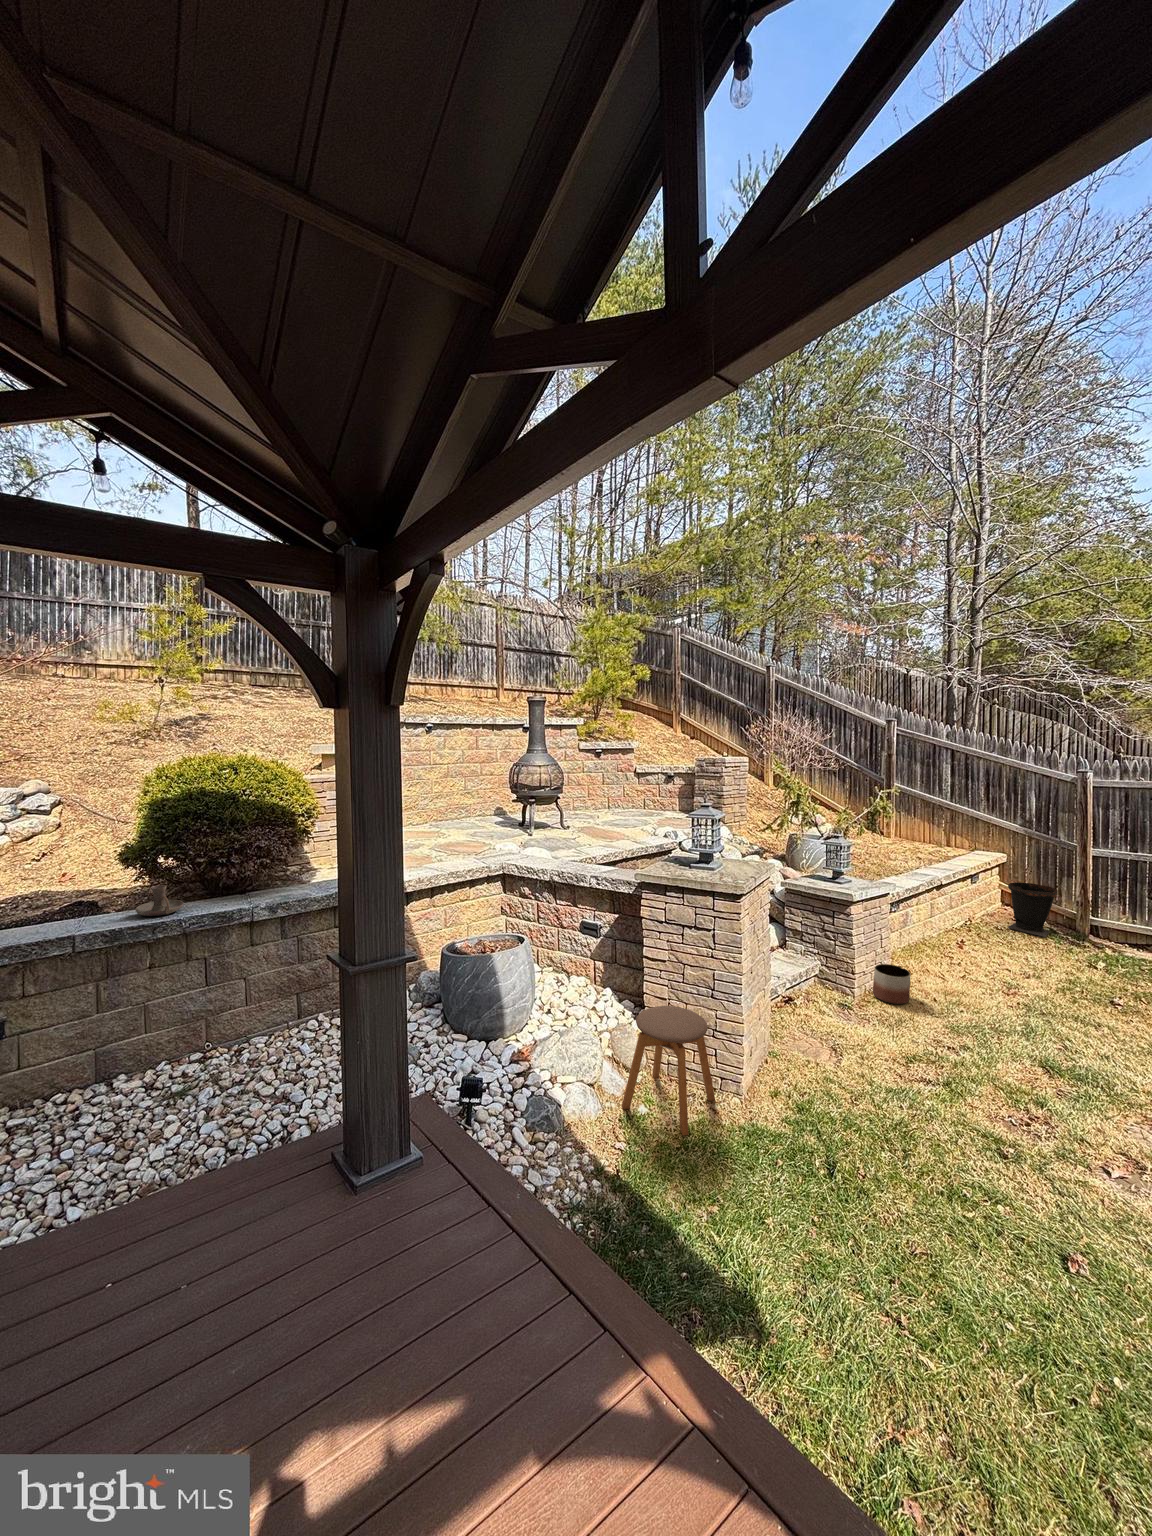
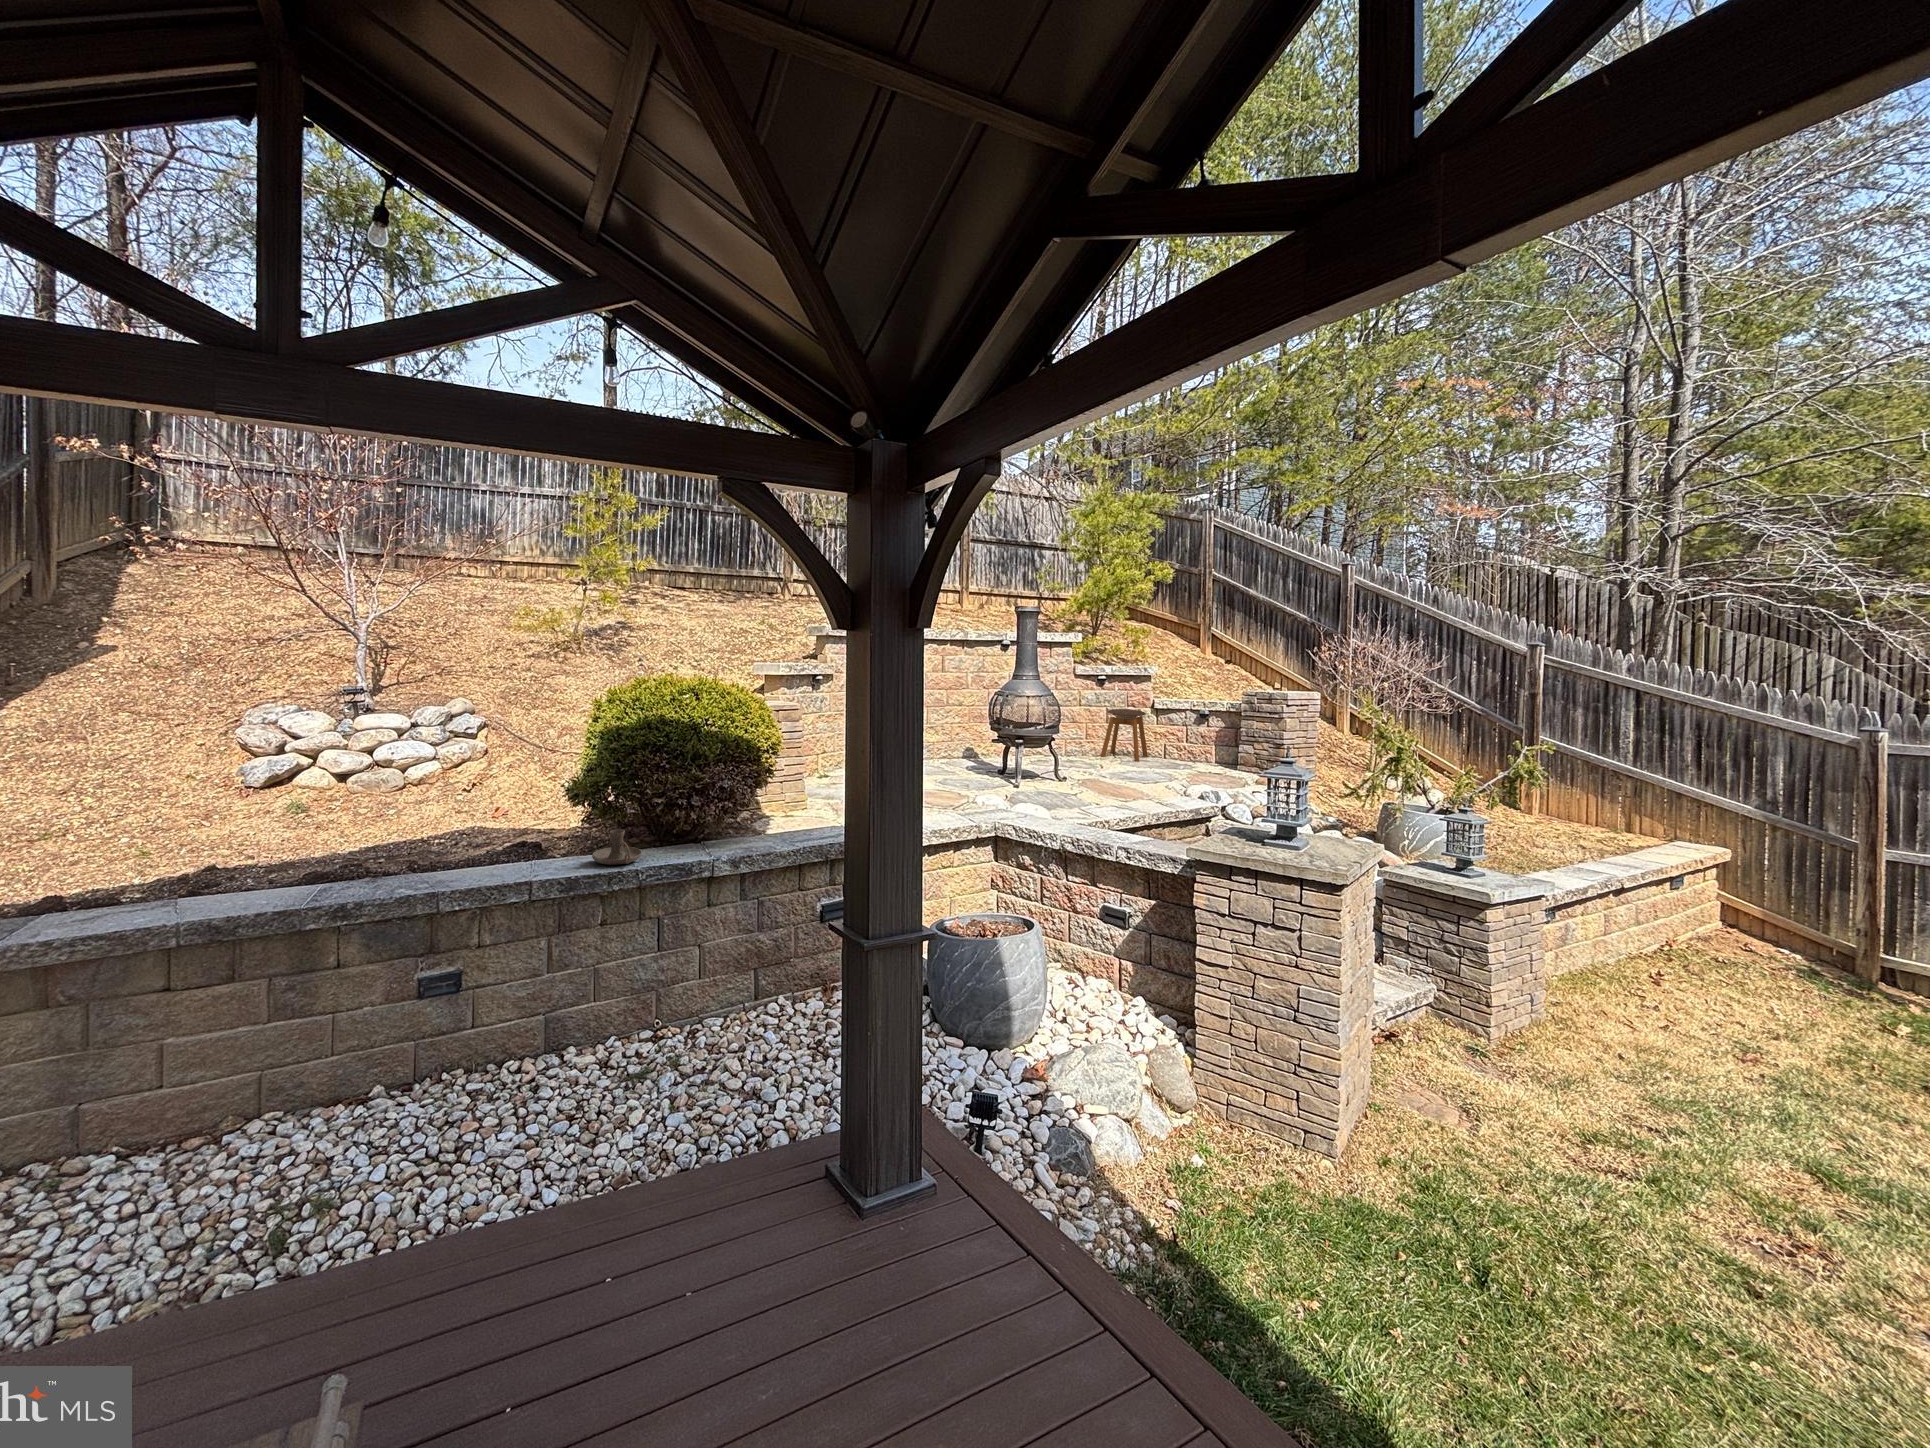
bucket: present [1008,882,1057,937] -> none [1732,888,1820,977]
planter: present [873,964,911,1004] -> none [1520,996,1581,1055]
stool: present [622,1006,715,1135] -> present [1101,709,1148,762]

